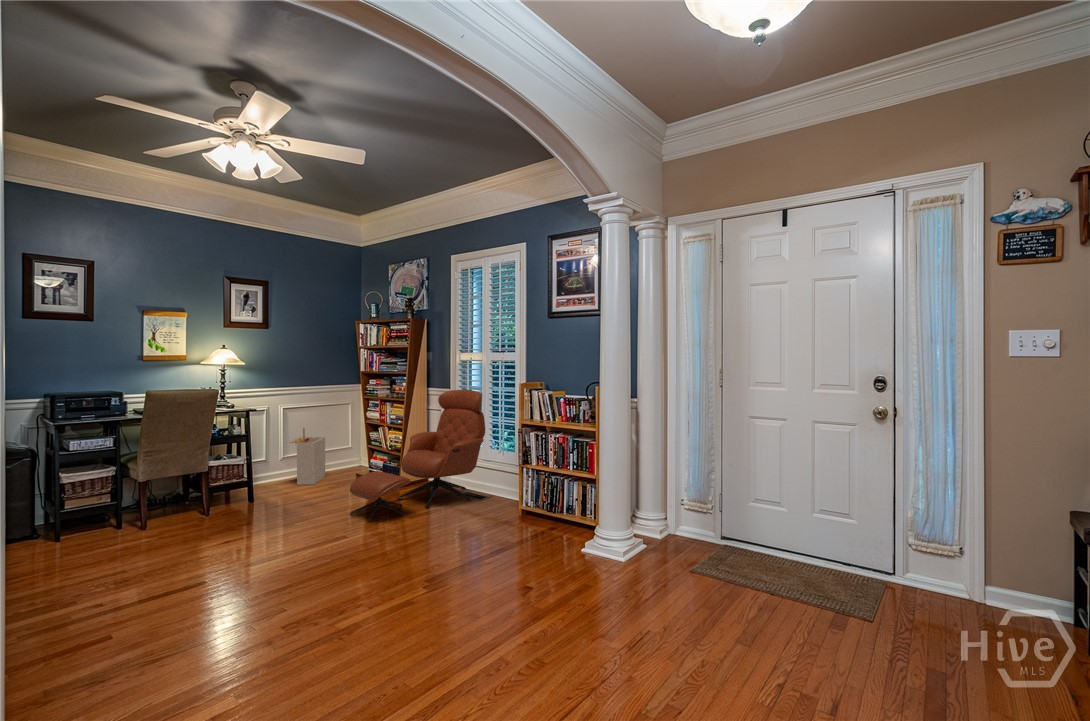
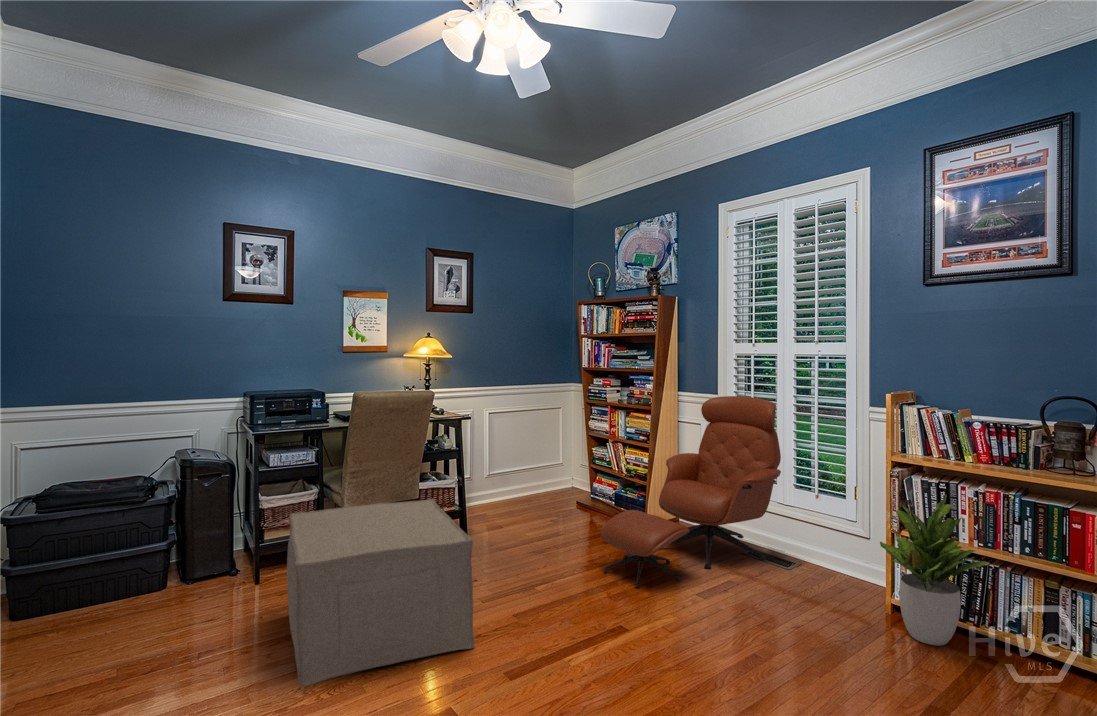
storage bin: present [288,428,325,485] -> none [501,439,541,513]
potted plant: none [512,443,570,534] -> present [880,495,989,646]
ottoman: none [79,468,231,593] -> present [287,499,474,686]

